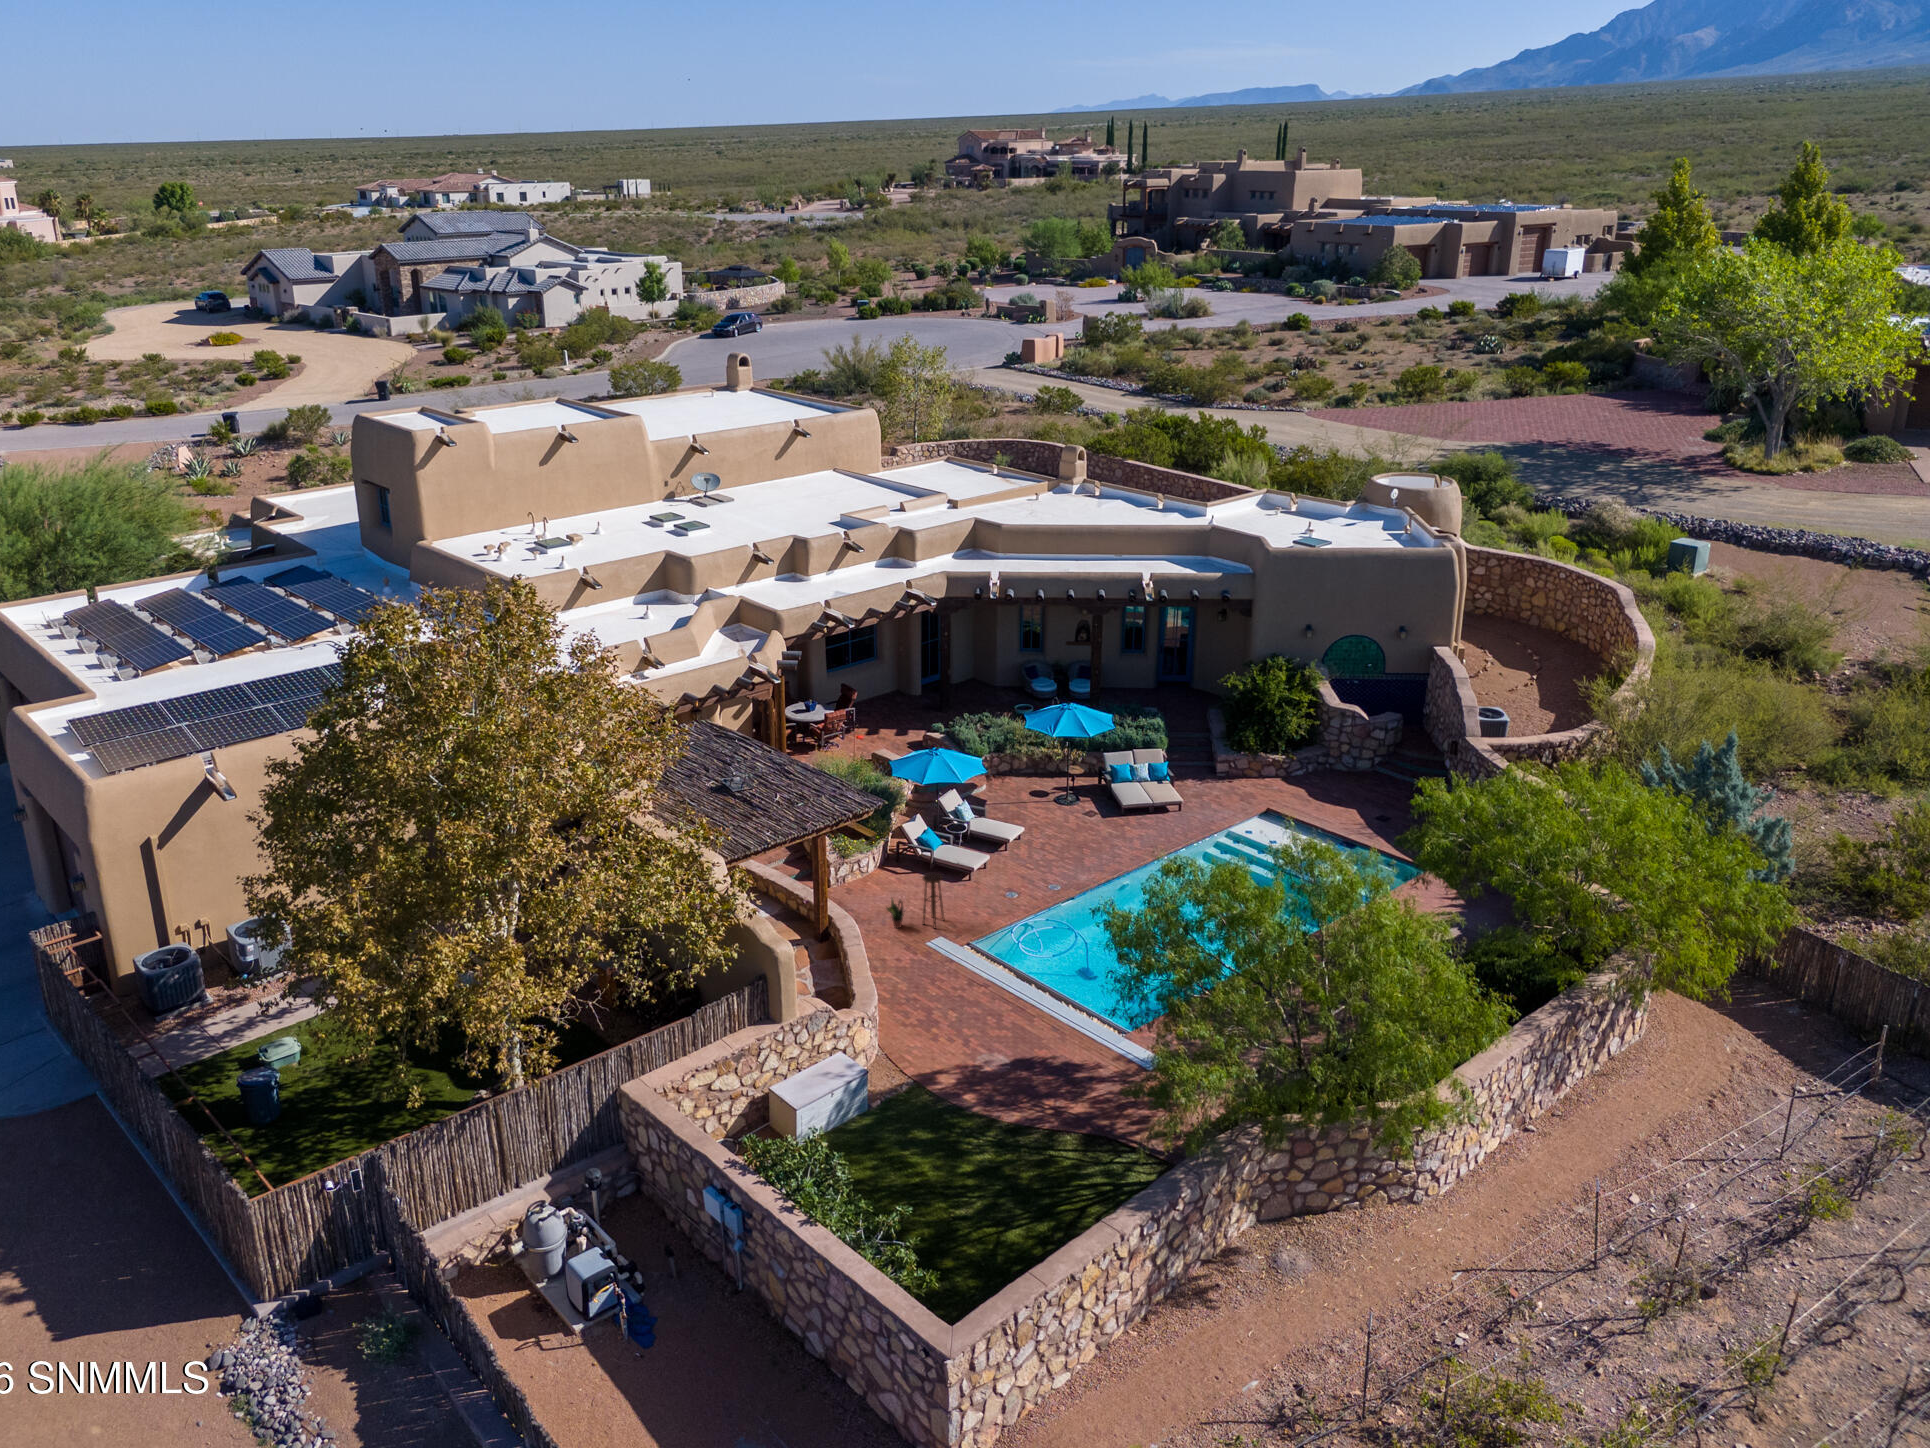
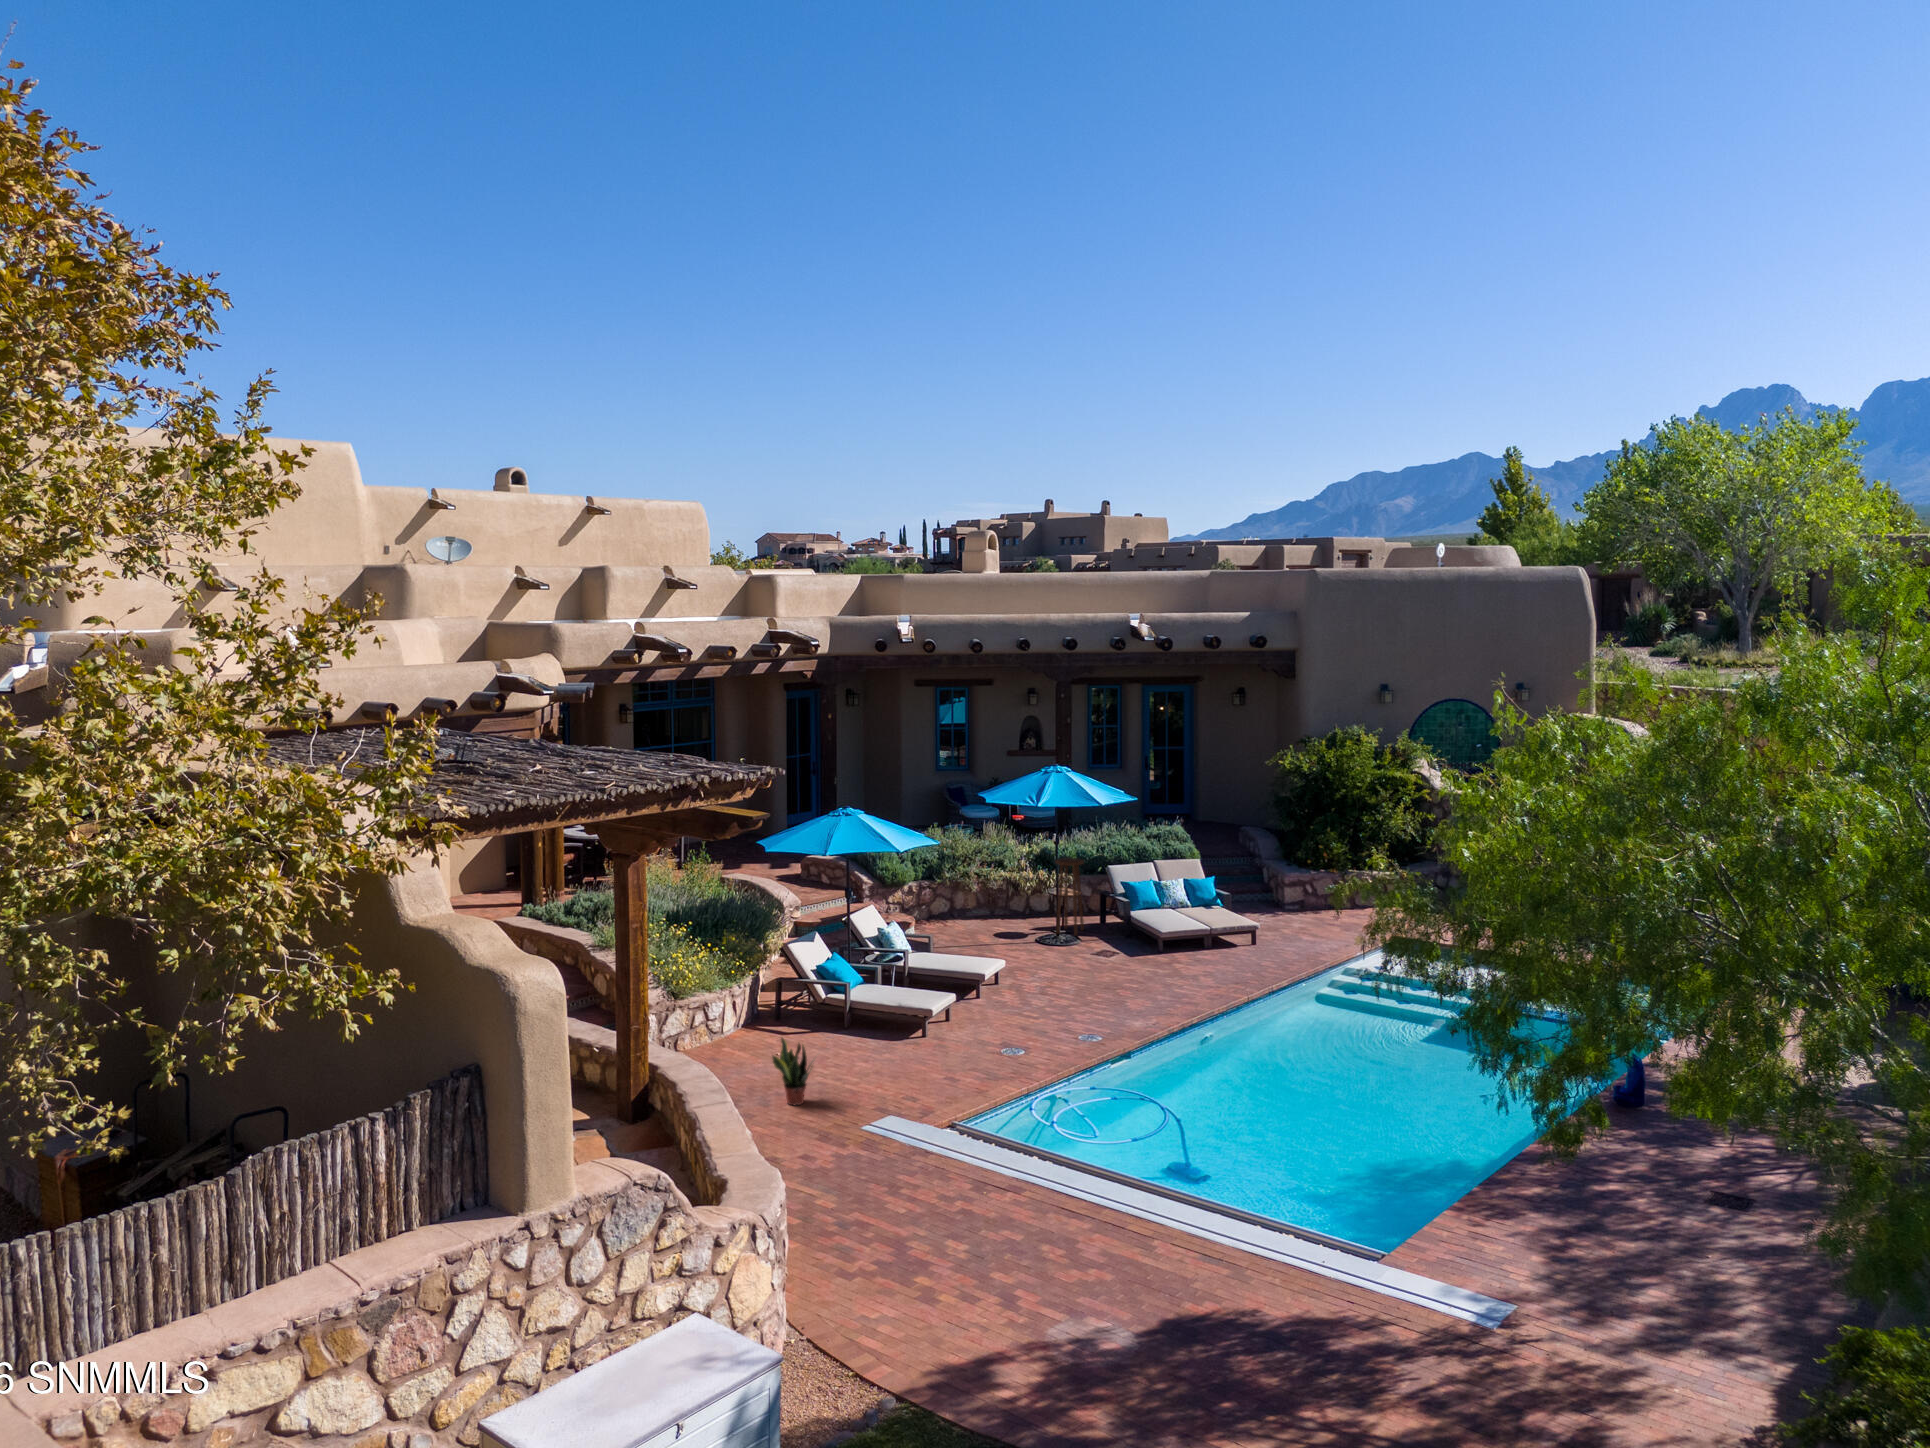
stool: present [923,873,944,927] -> present [1055,858,1084,936]

